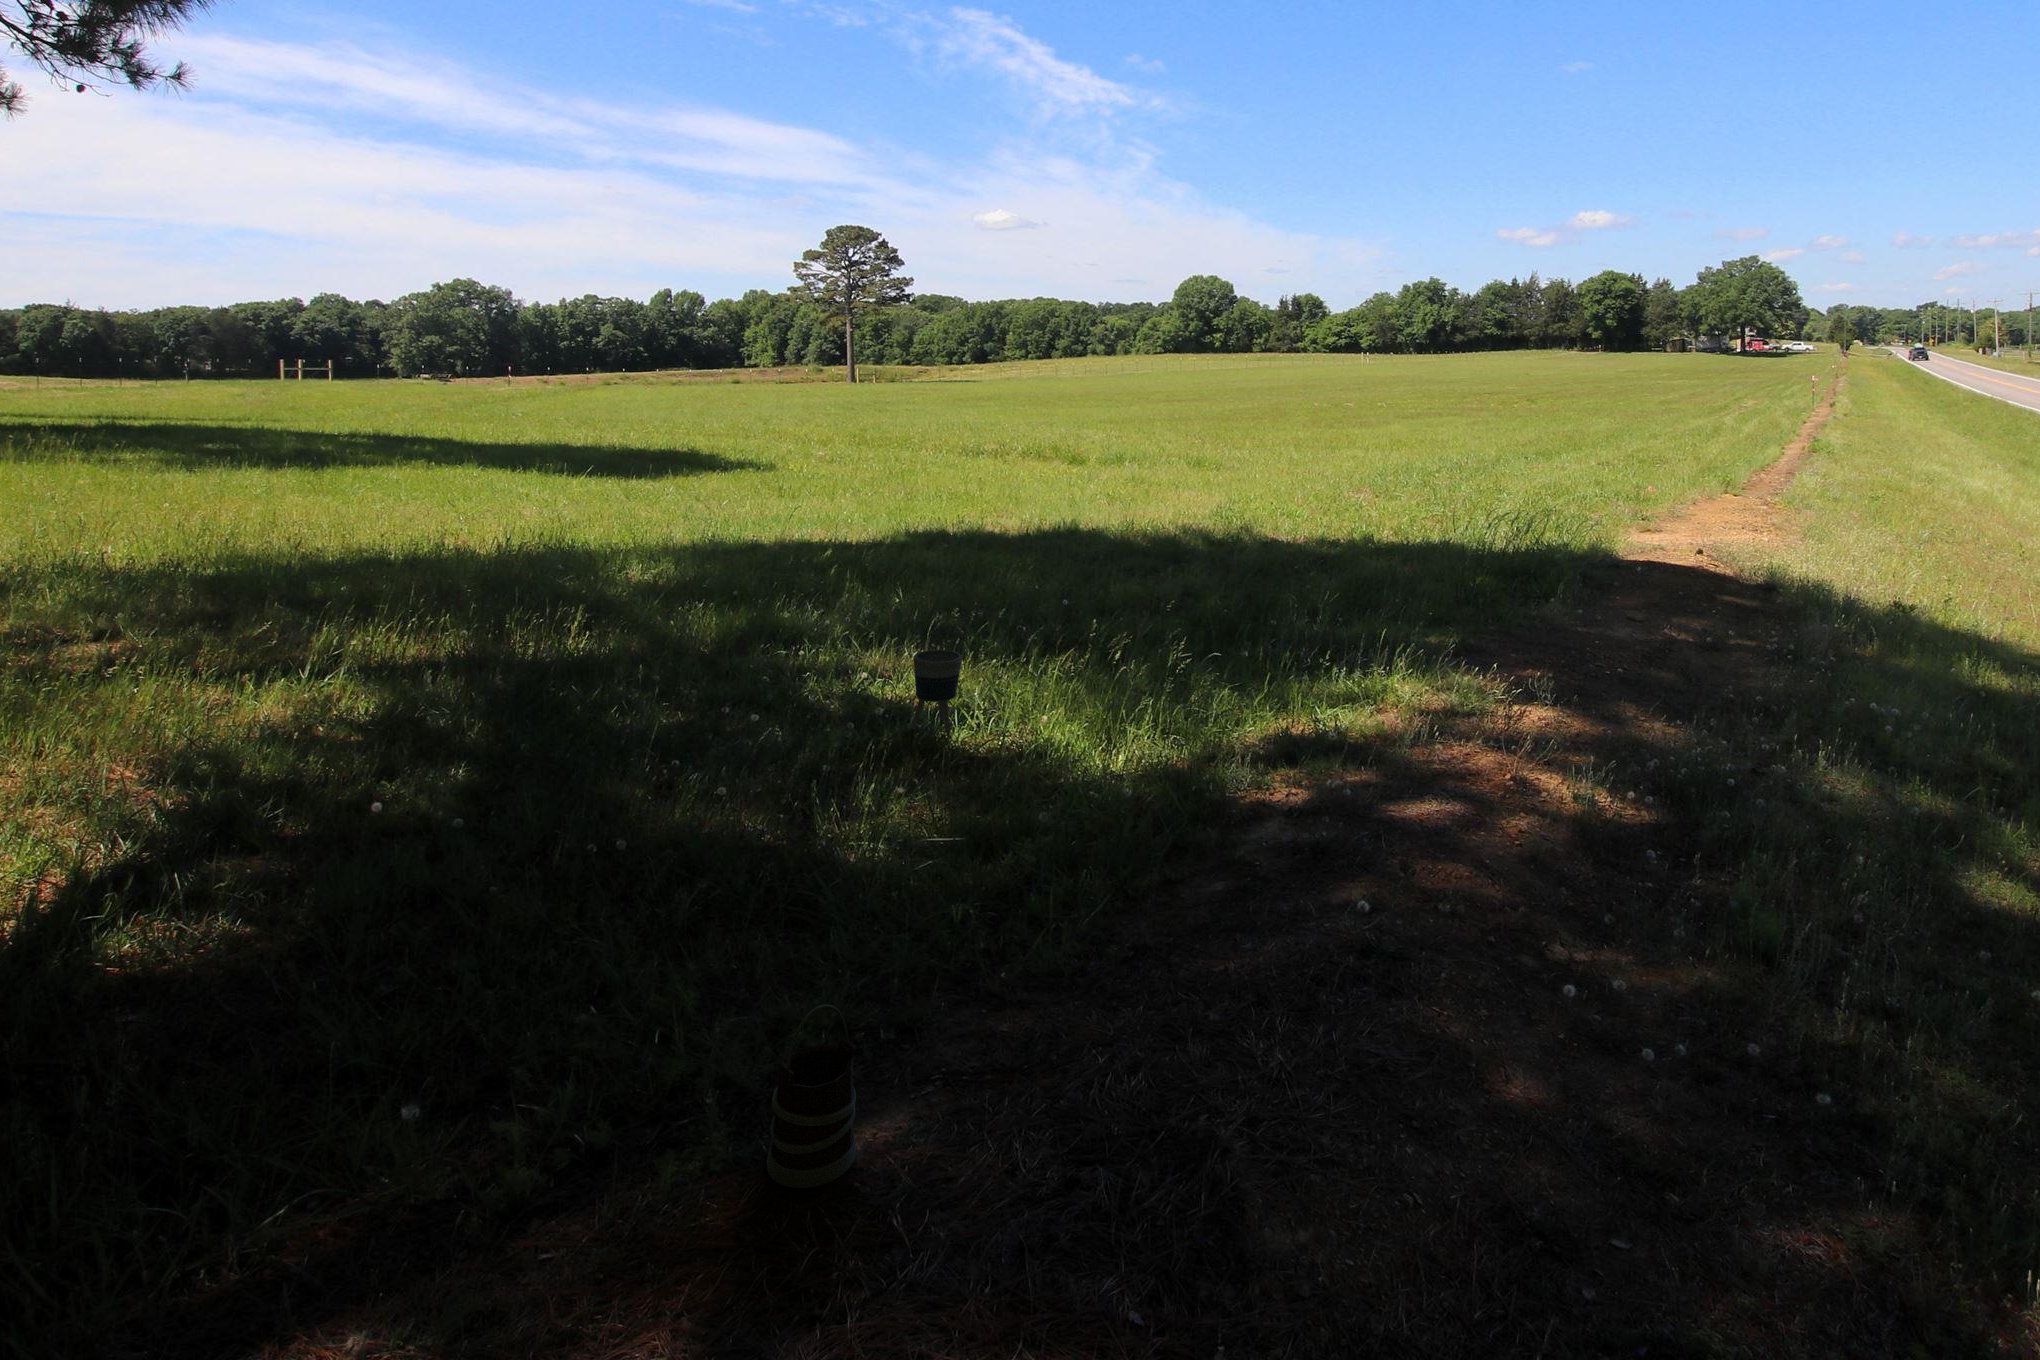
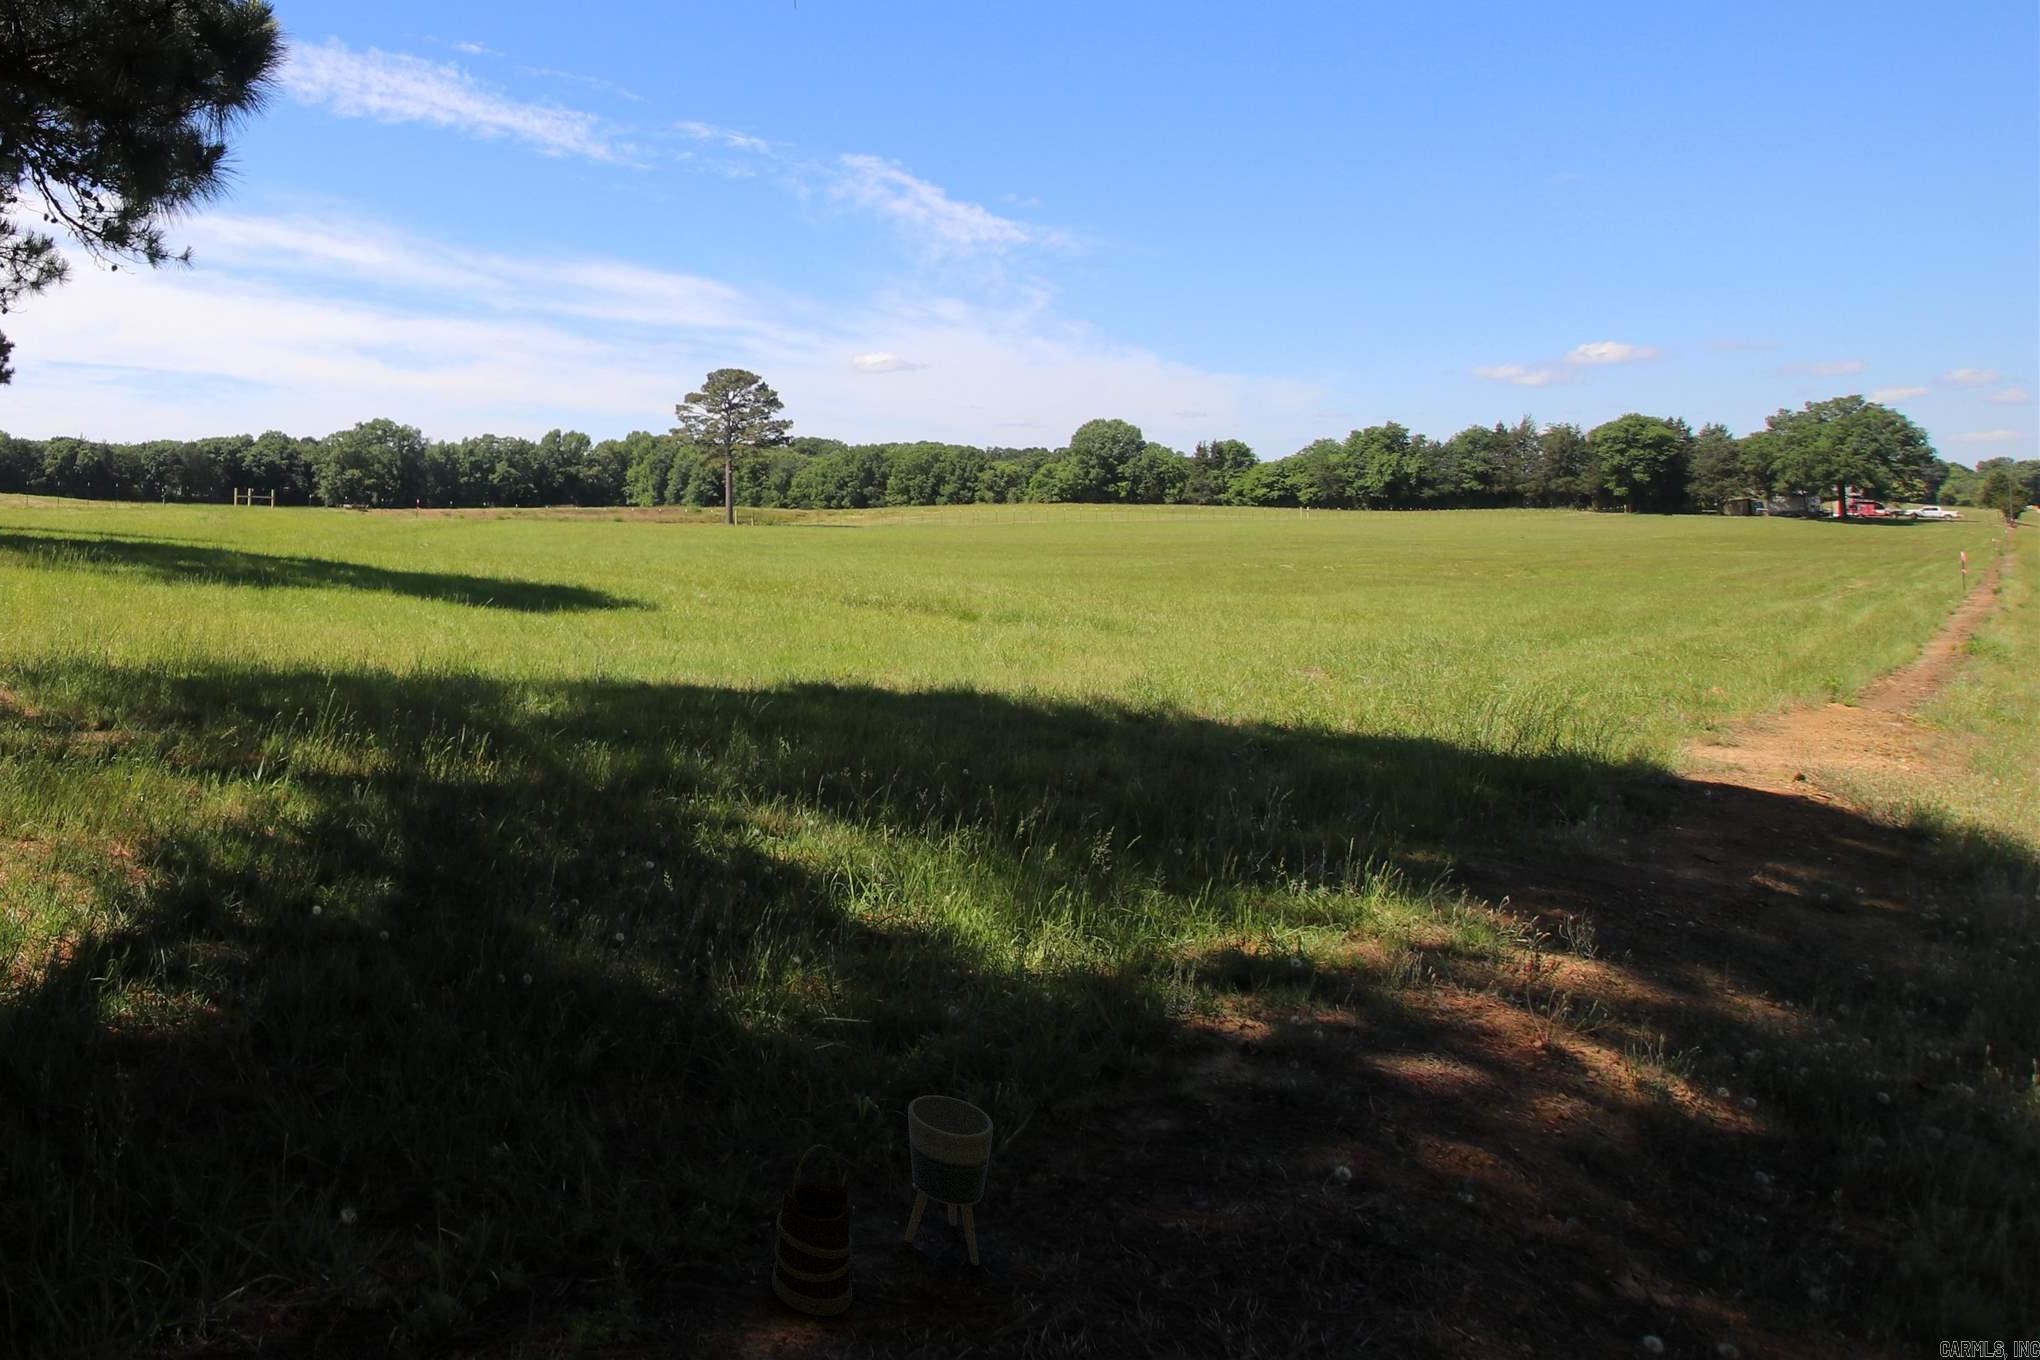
planter: present [911,650,962,733] -> present [905,1095,993,1266]

